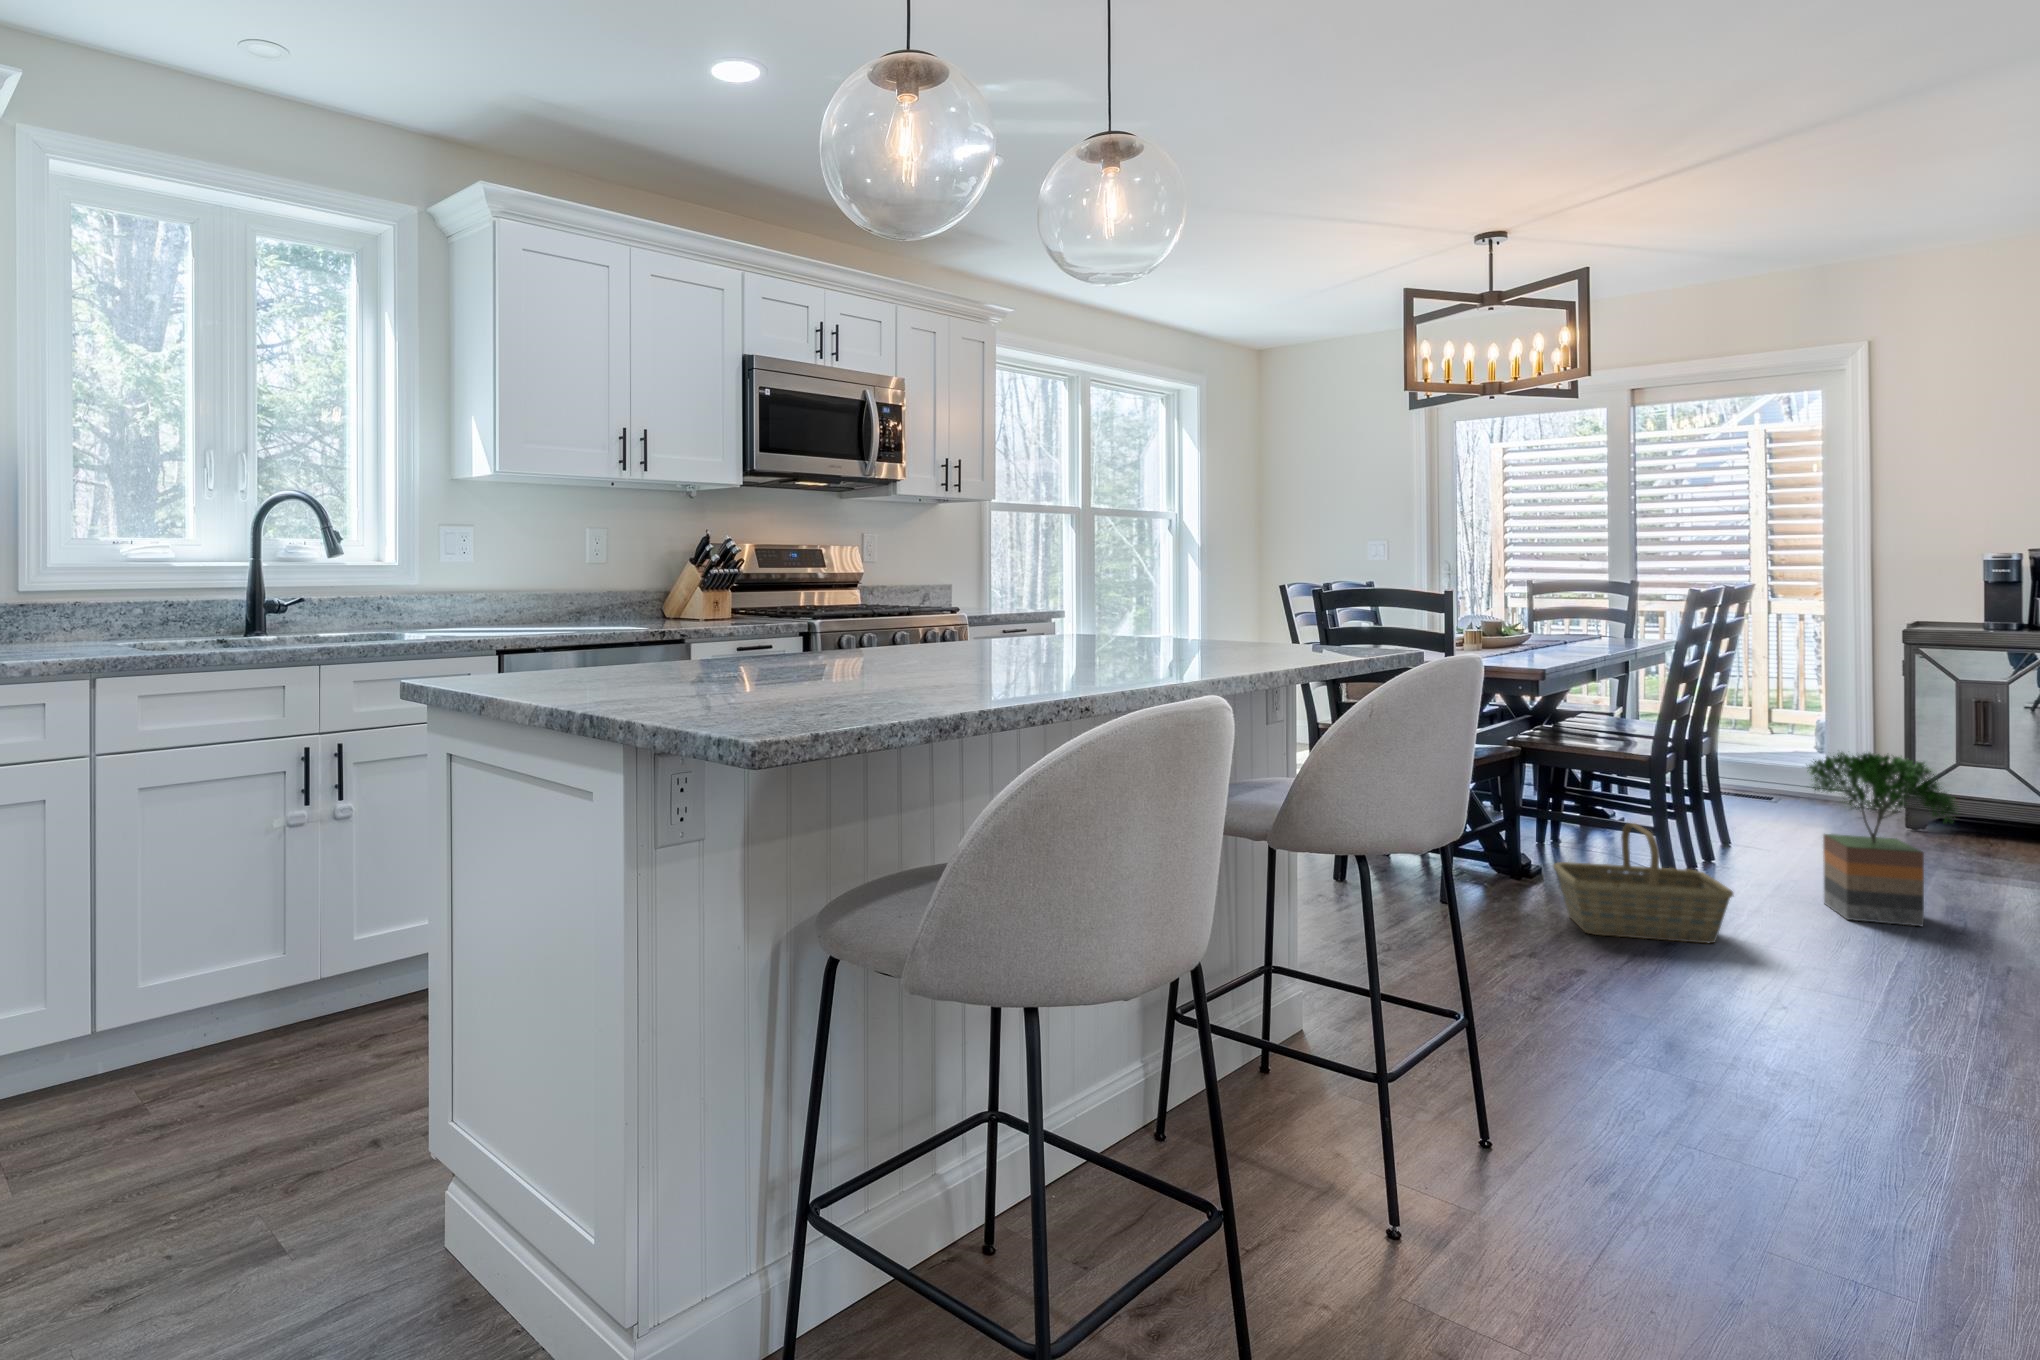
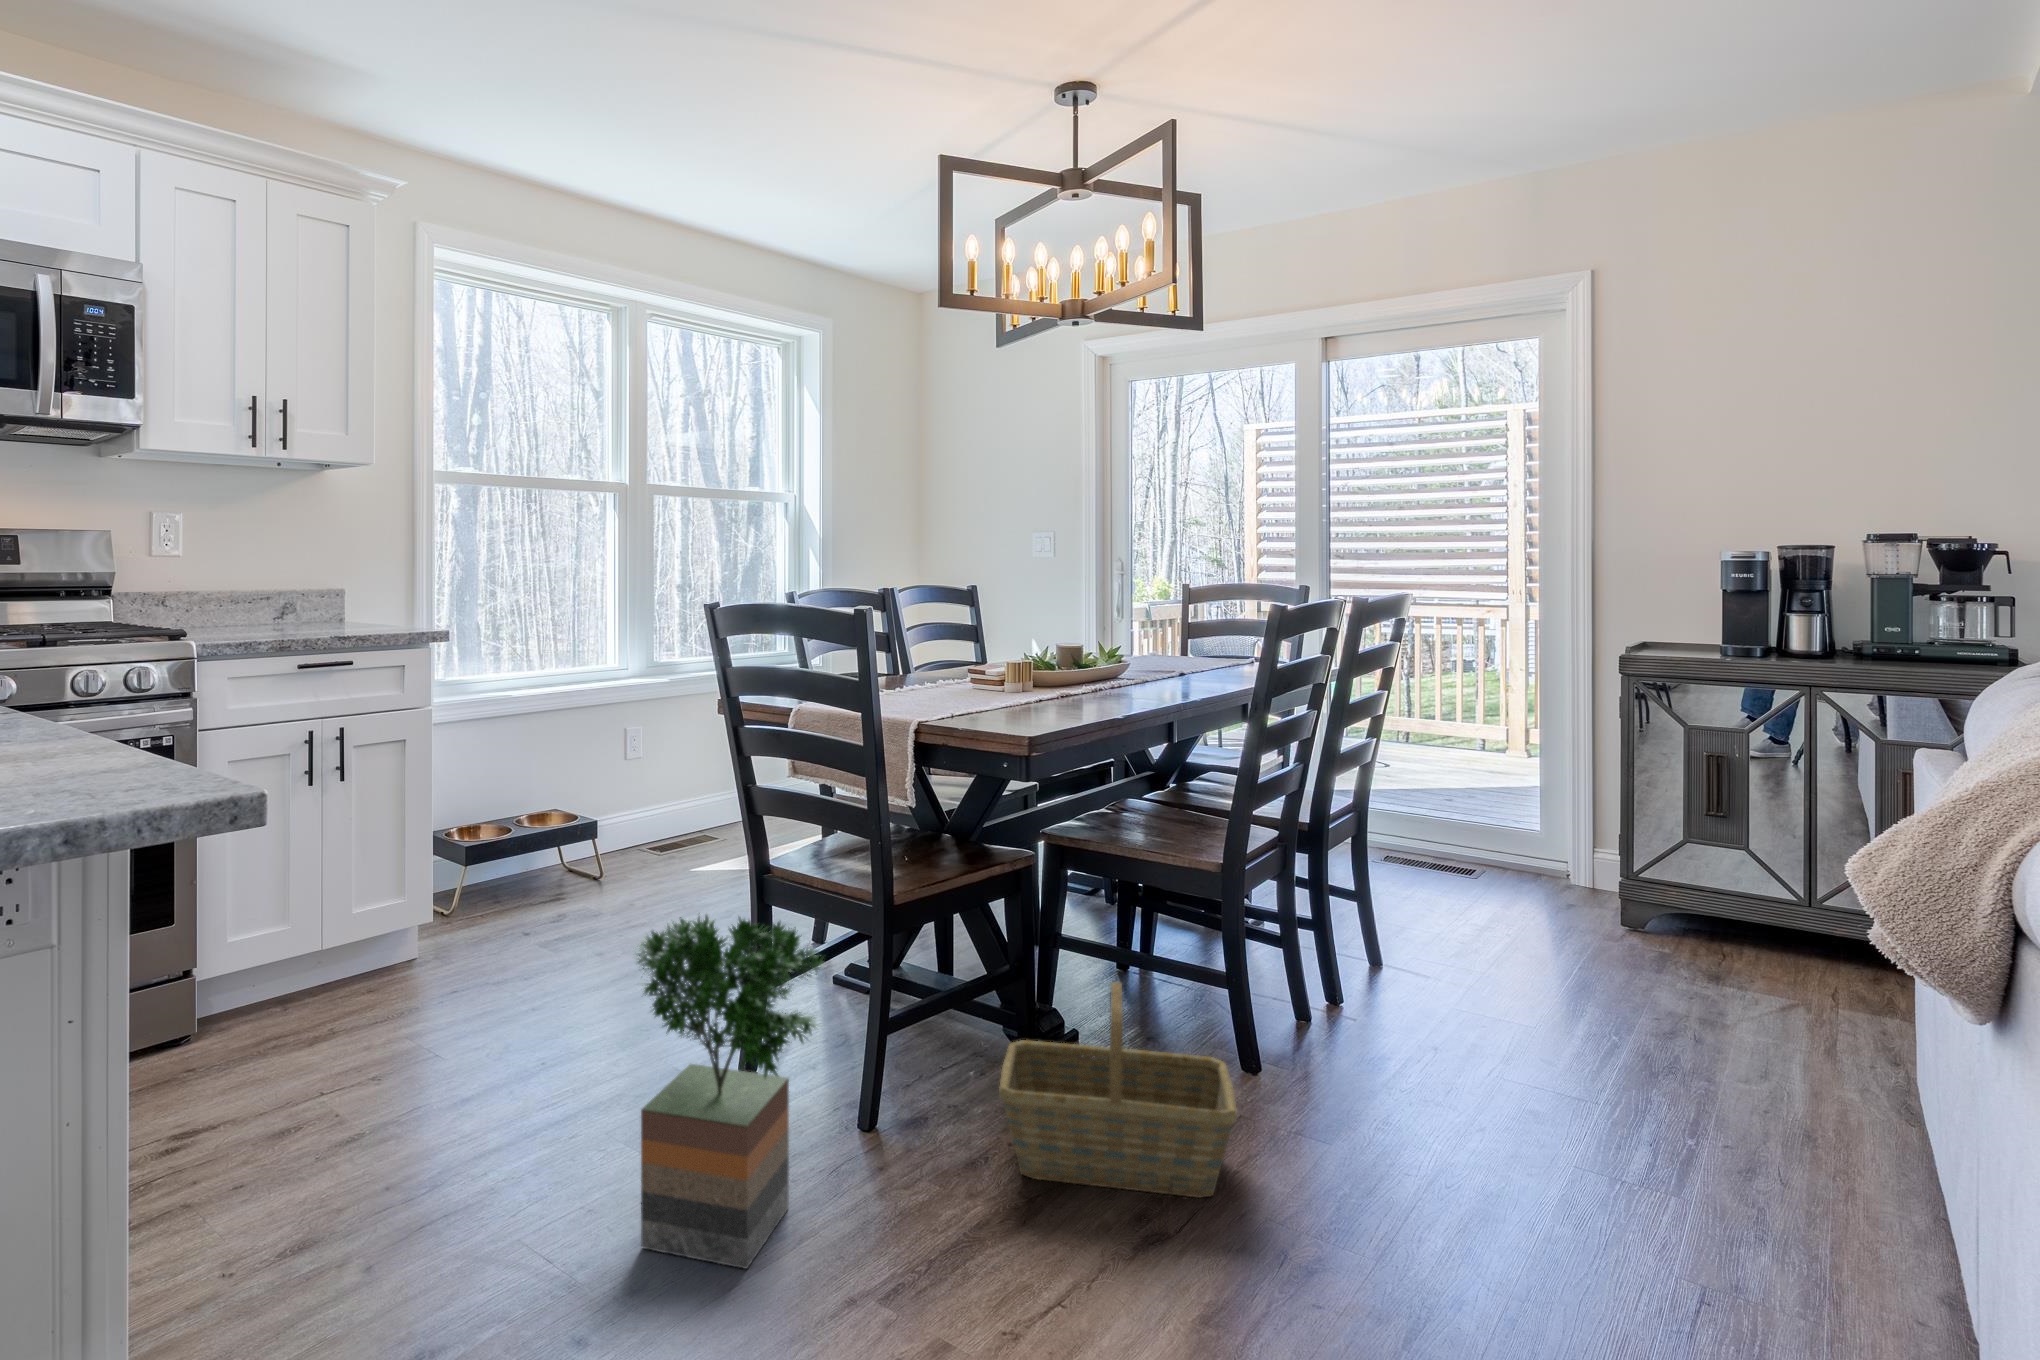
potted tree: present [1808,752,1958,926] -> present [637,915,824,1269]

